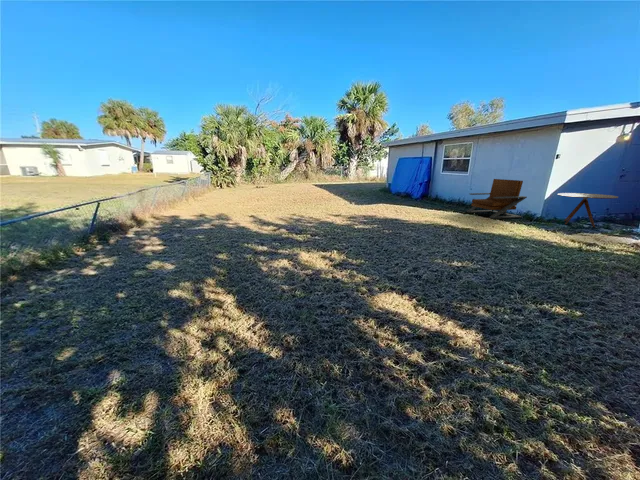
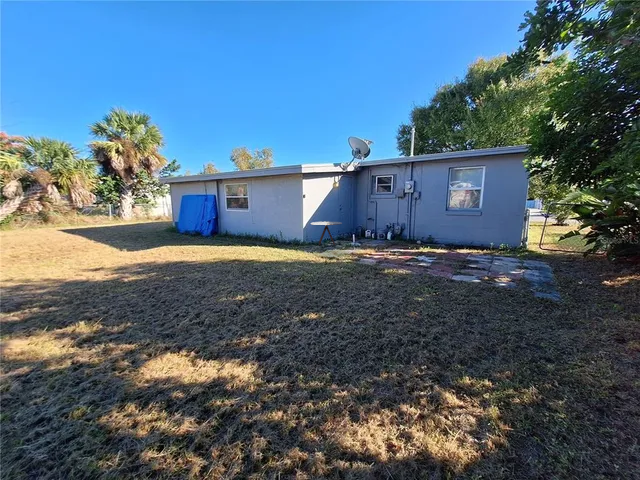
lounge chair: present [467,179,527,218] -> none [251,214,293,248]

